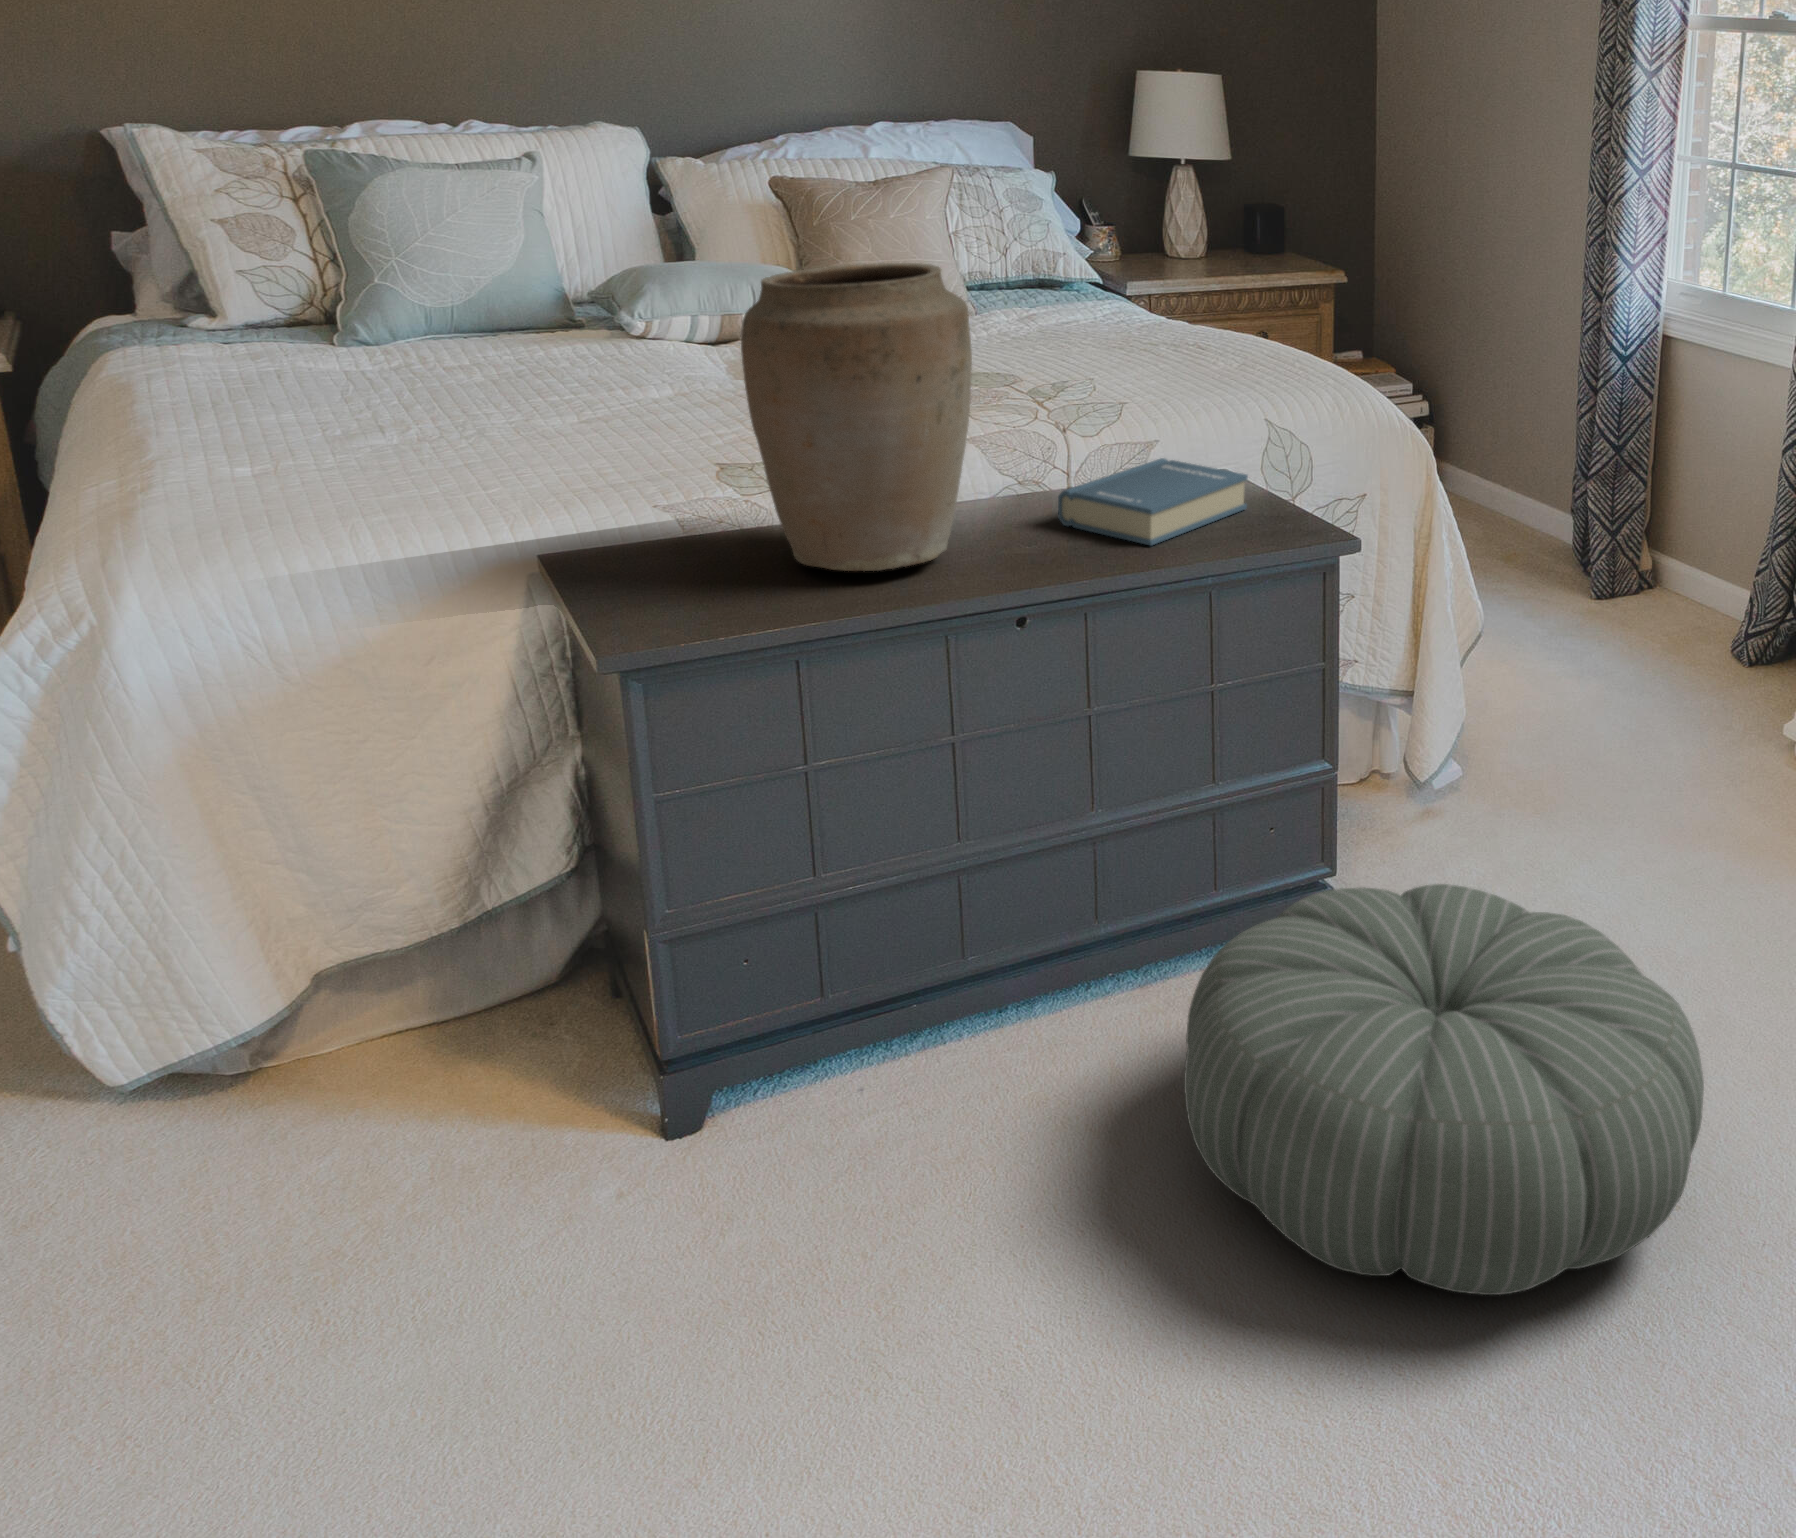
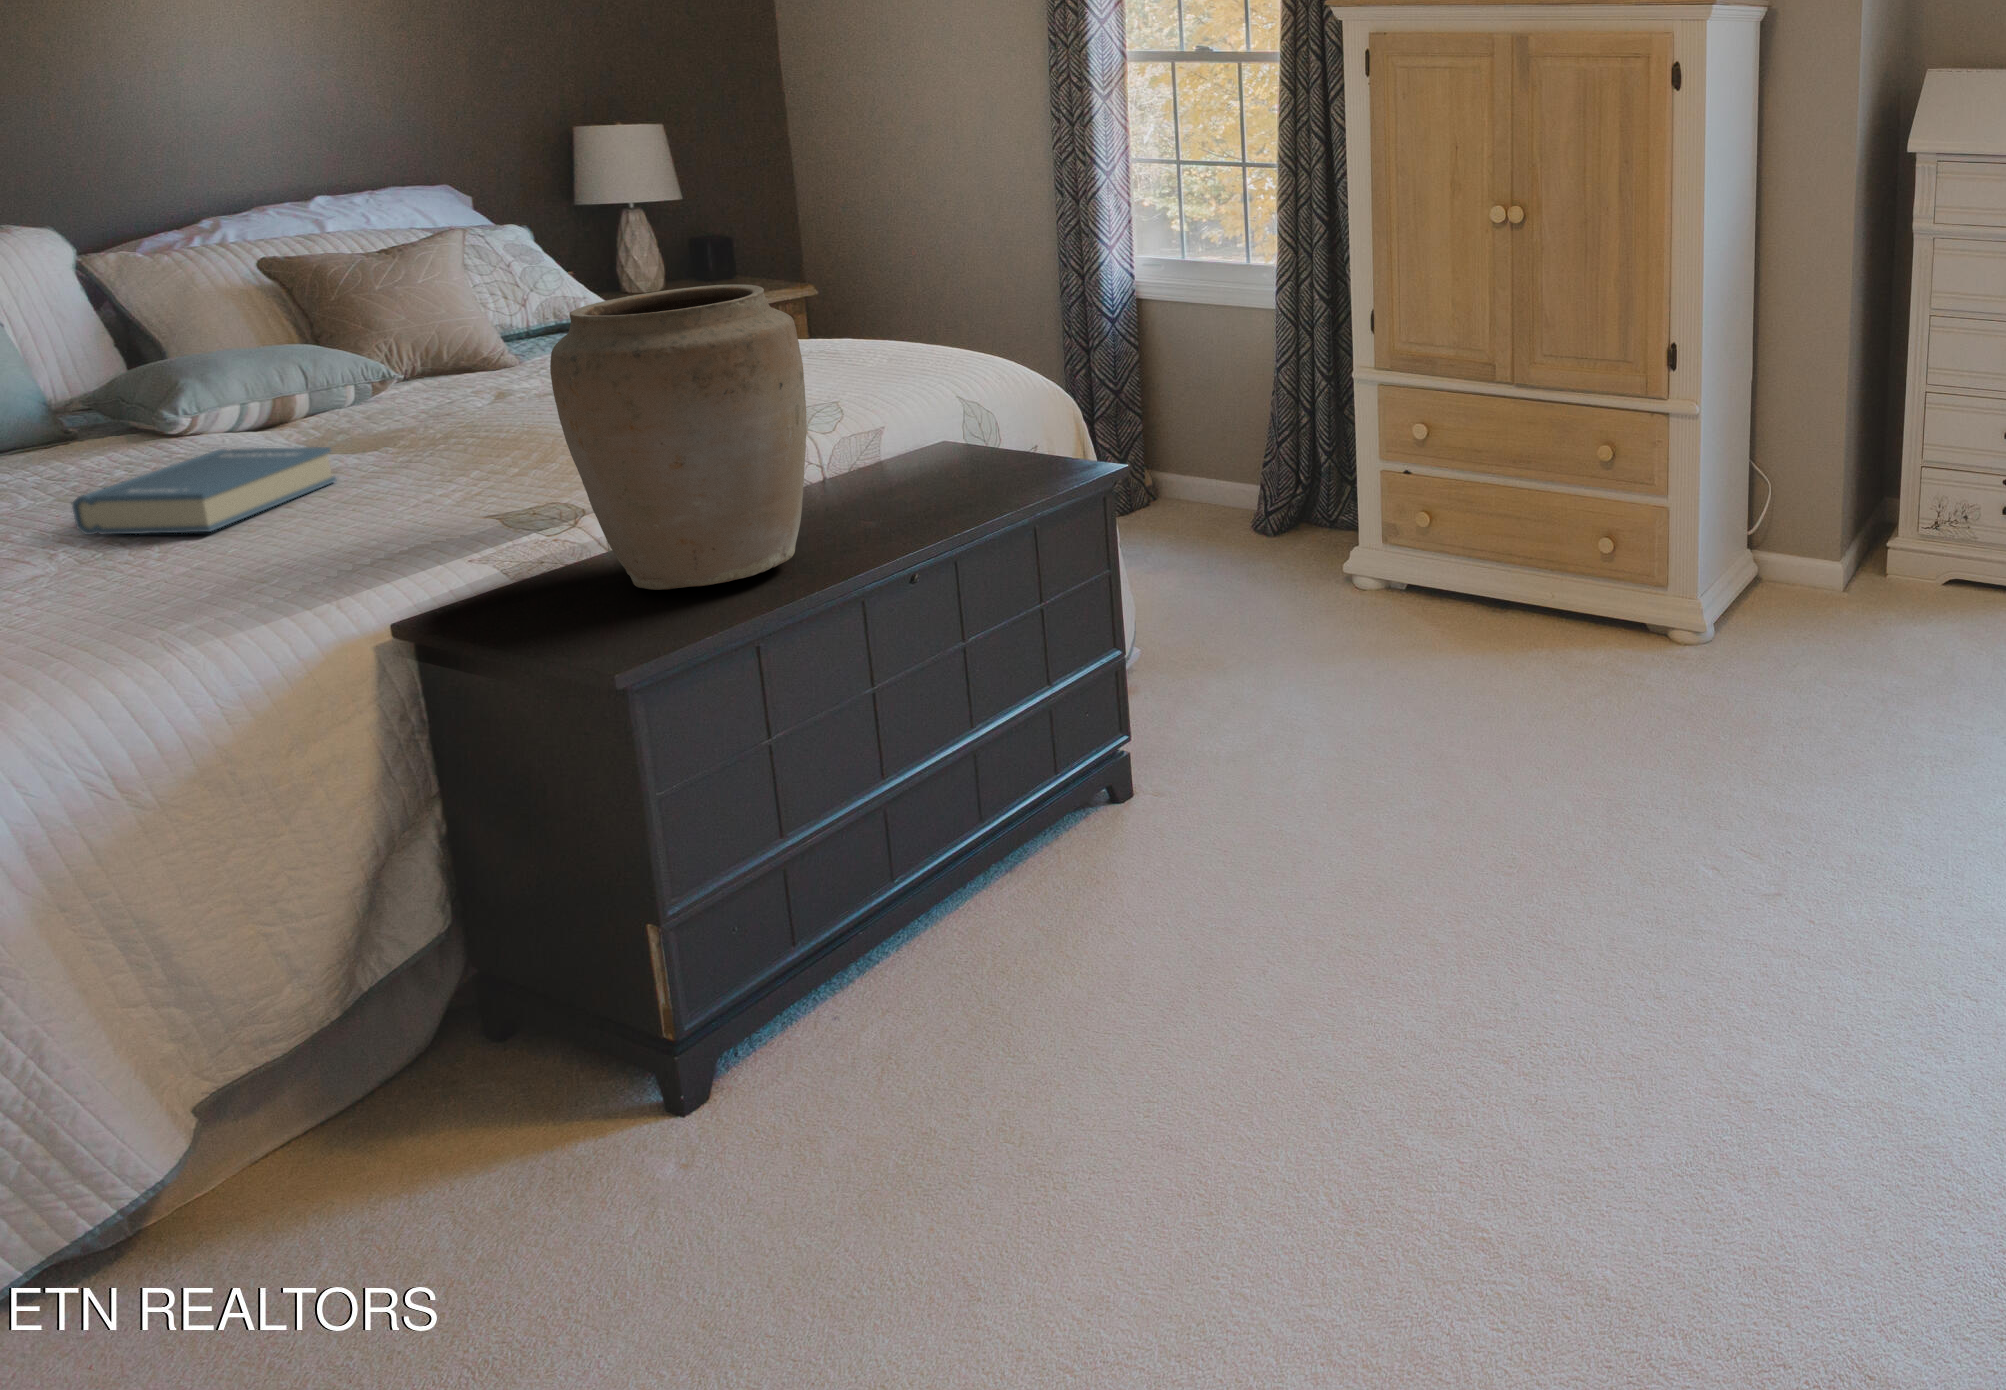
book: present [1058,458,1248,545] -> present [72,447,336,535]
pouf: present [1184,884,1704,1295] -> none [1122,709,1527,1015]

